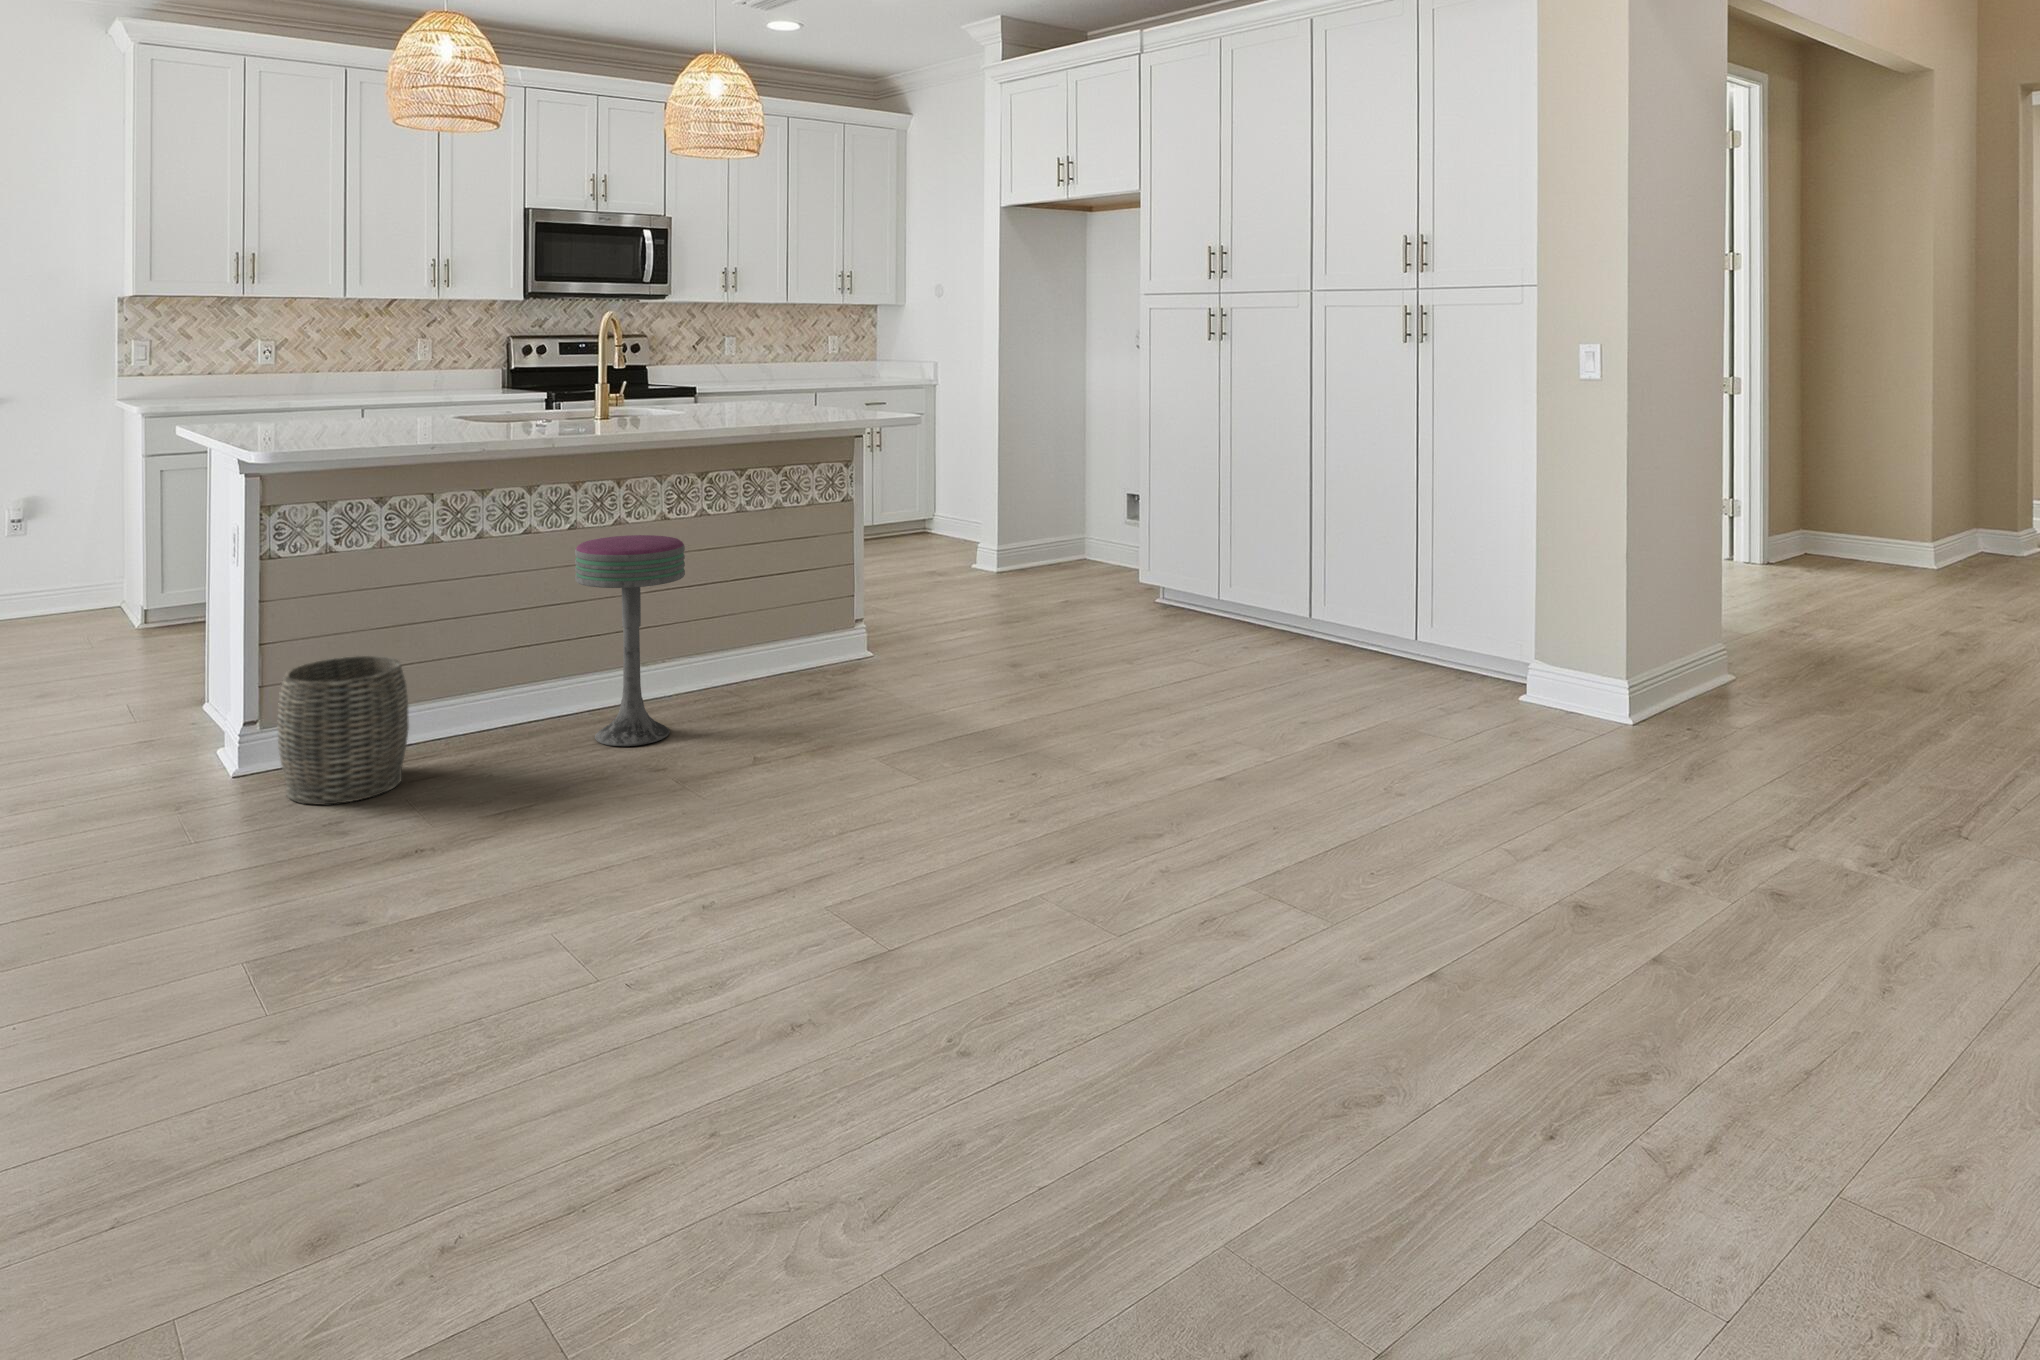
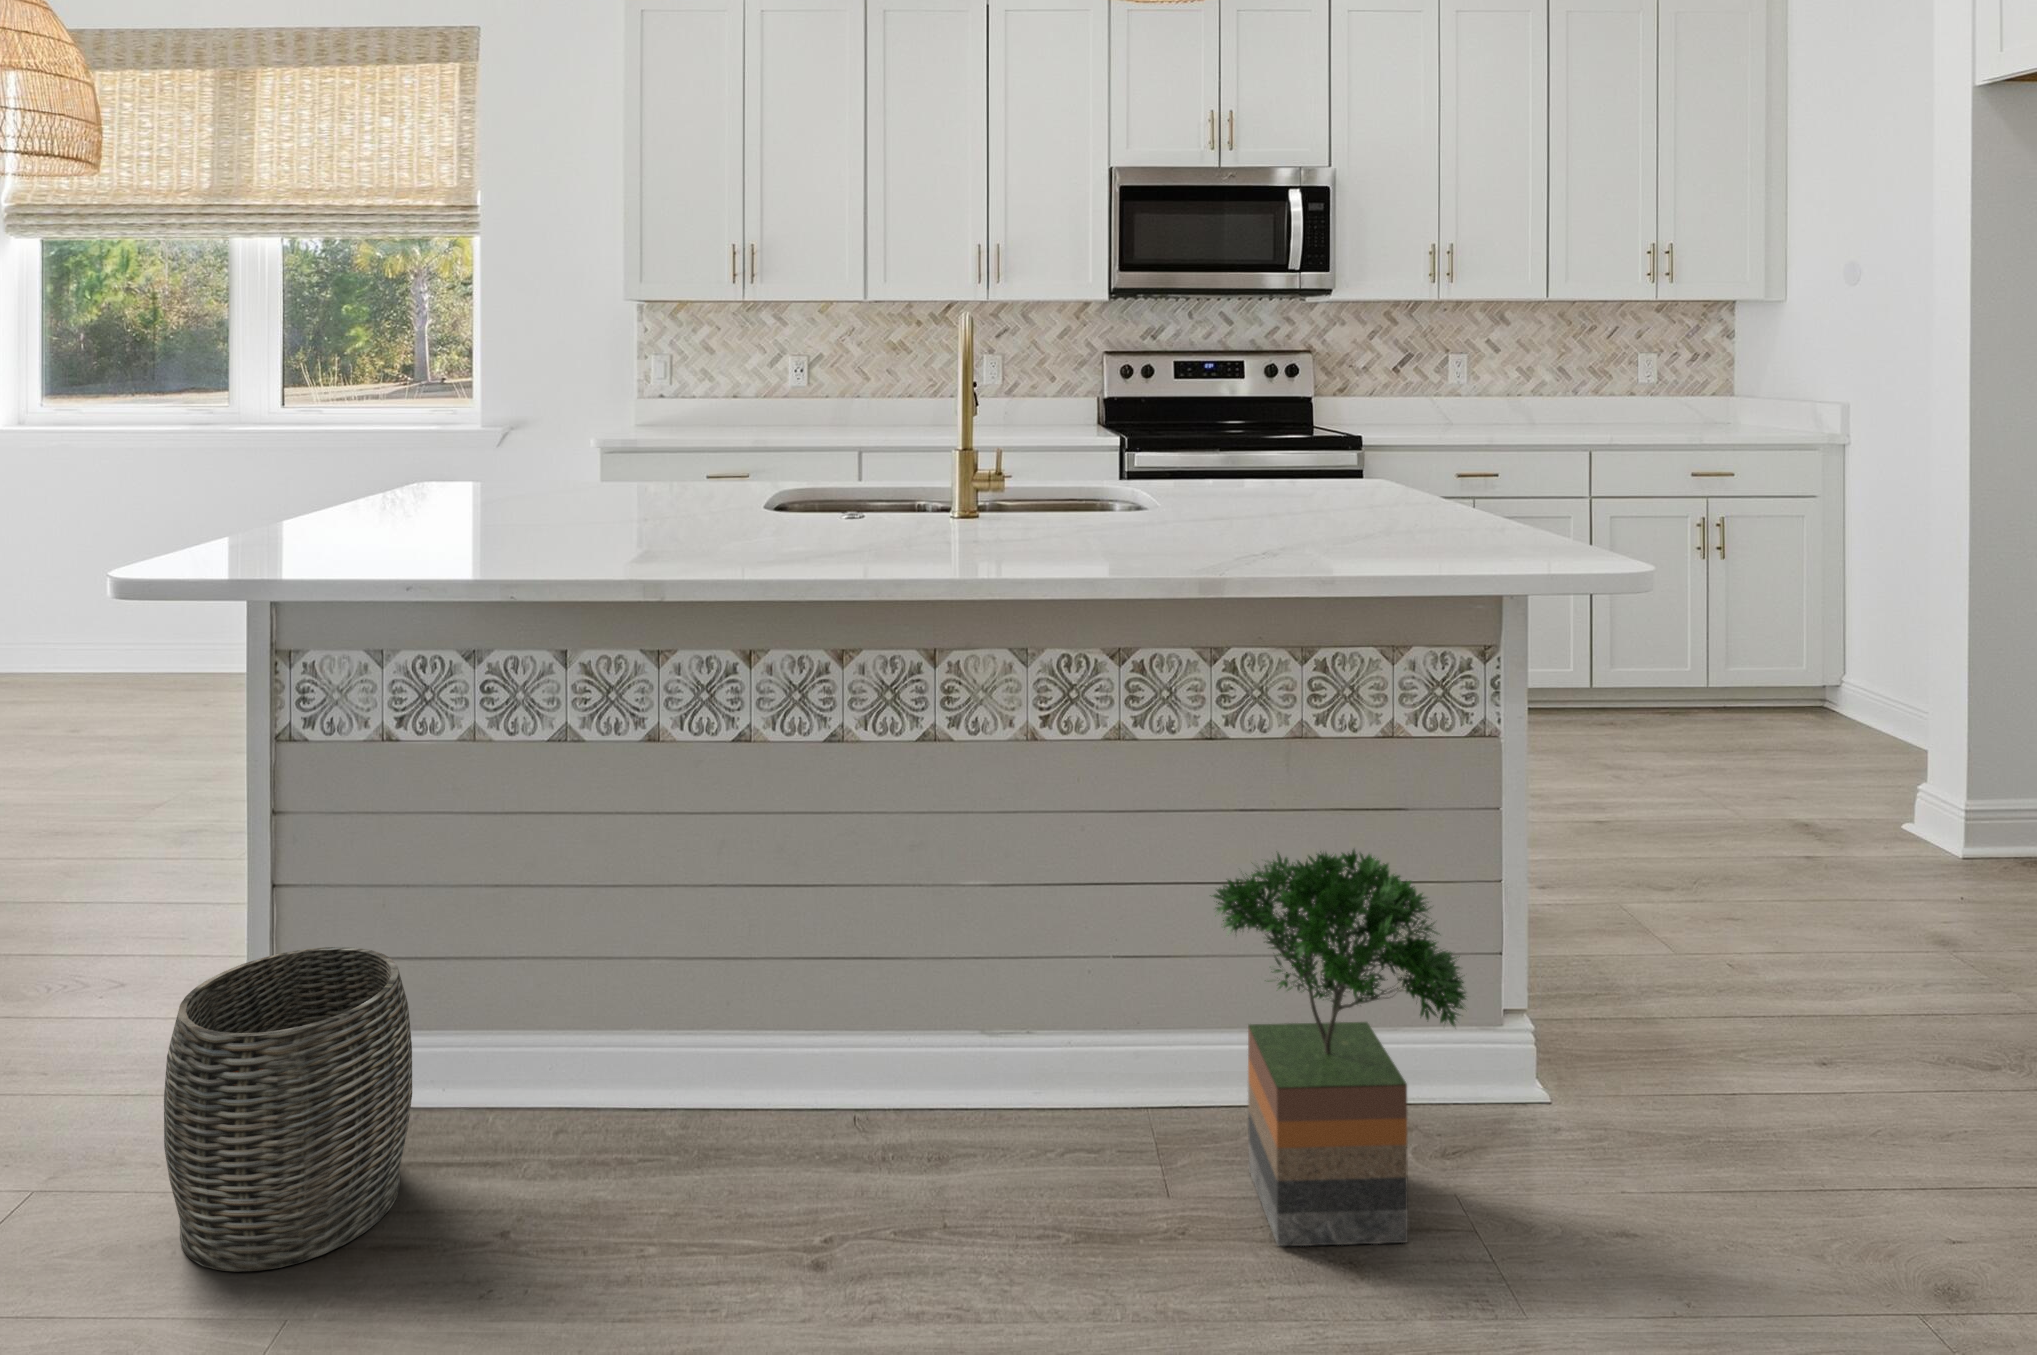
bar stool: present [575,535,685,746] -> none [721,780,952,1278]
potted tree: none [770,545,884,704] -> present [1210,850,1466,1246]

